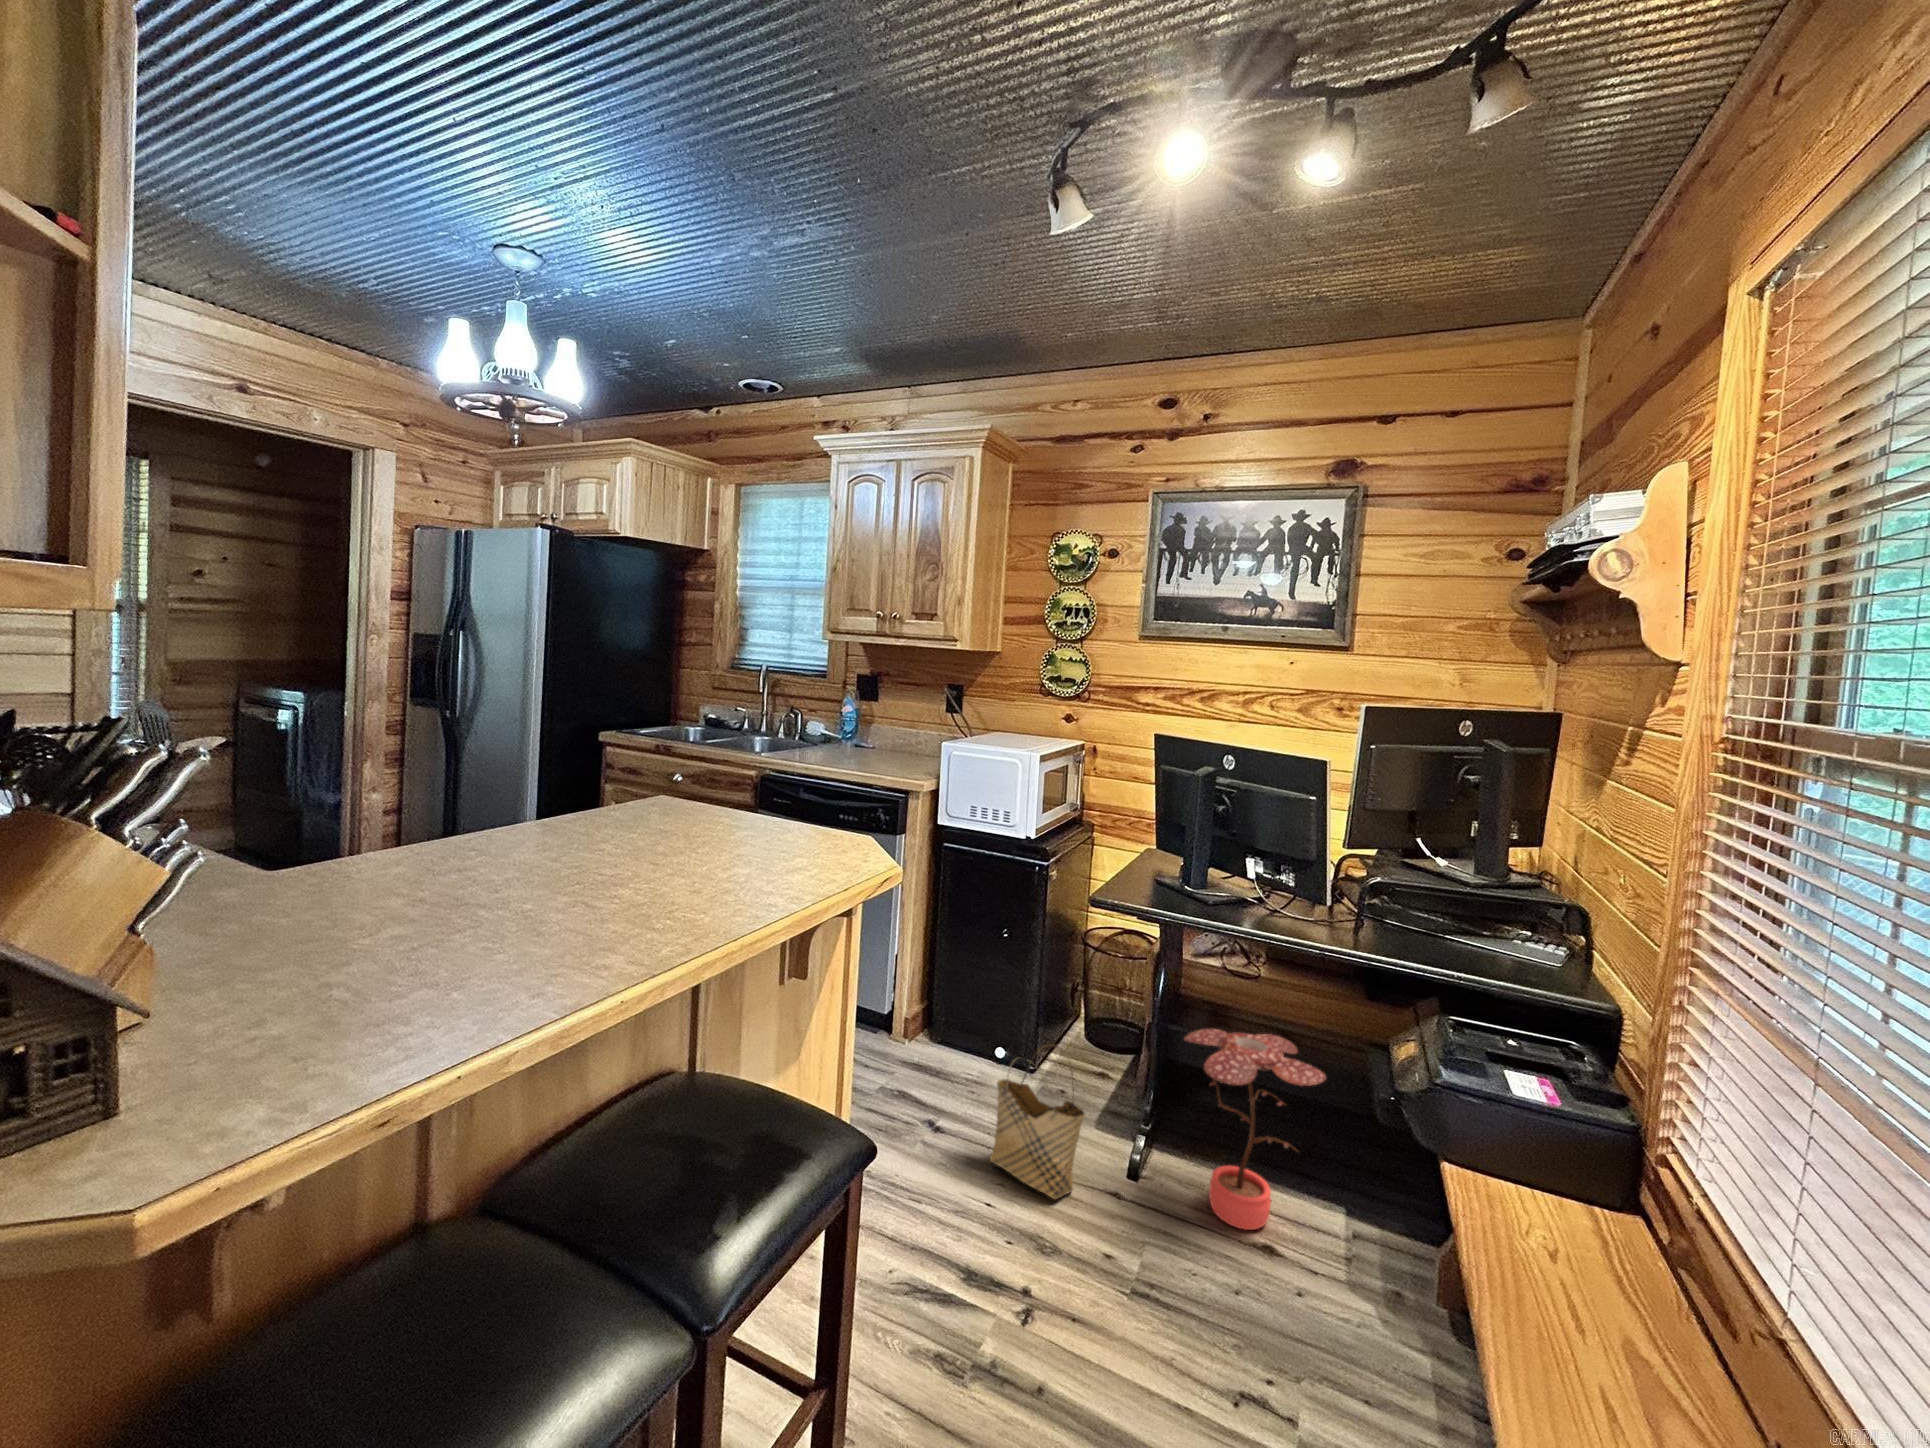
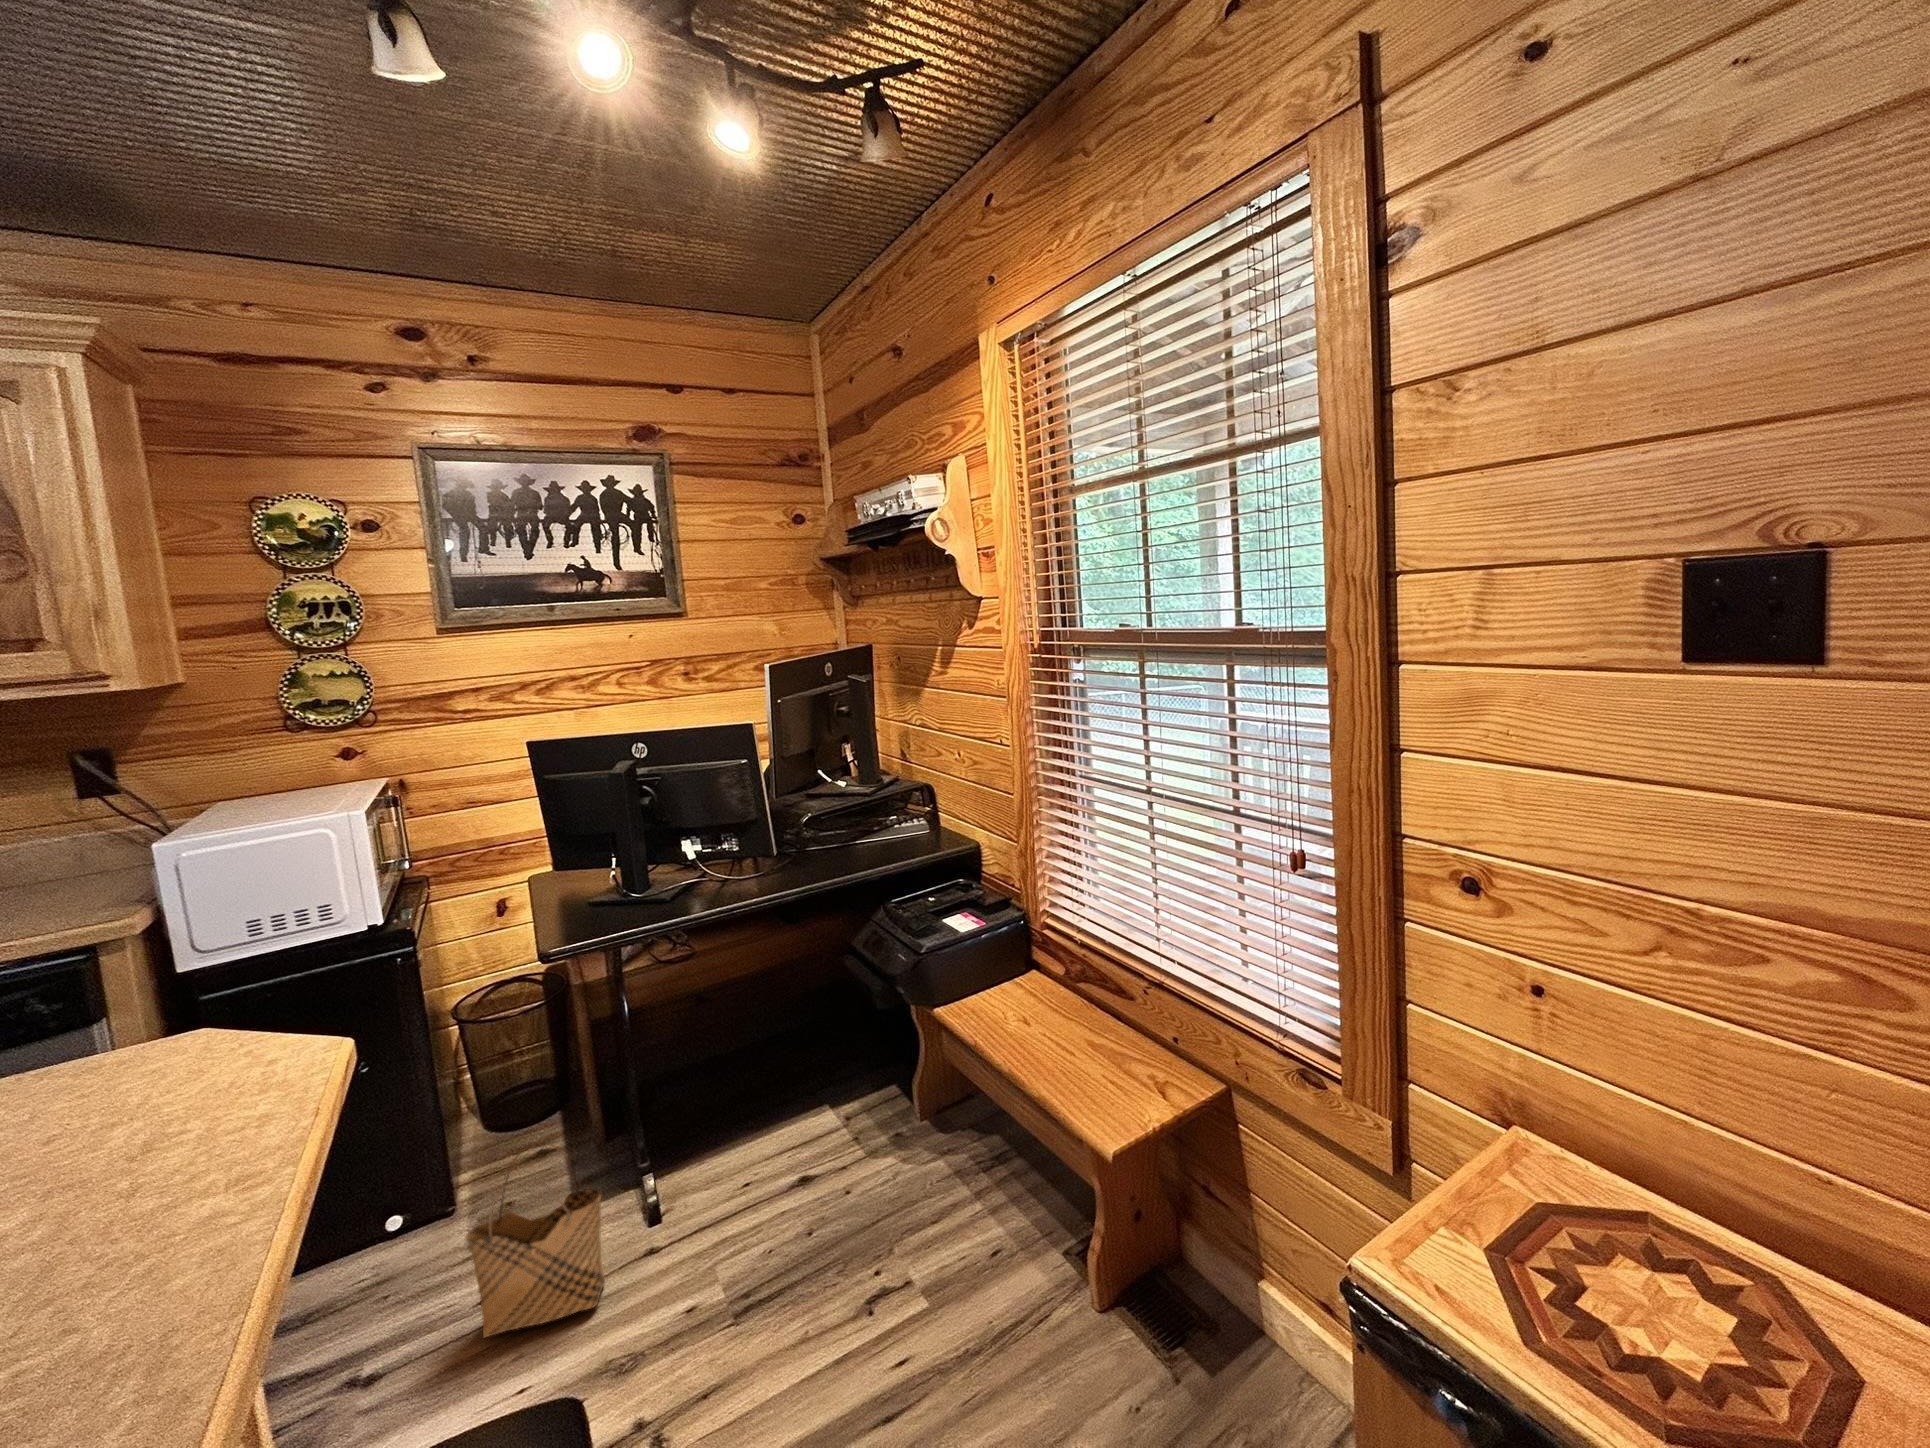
potted plant: present [1184,1029,1326,1230] -> none [674,992,814,1189]

